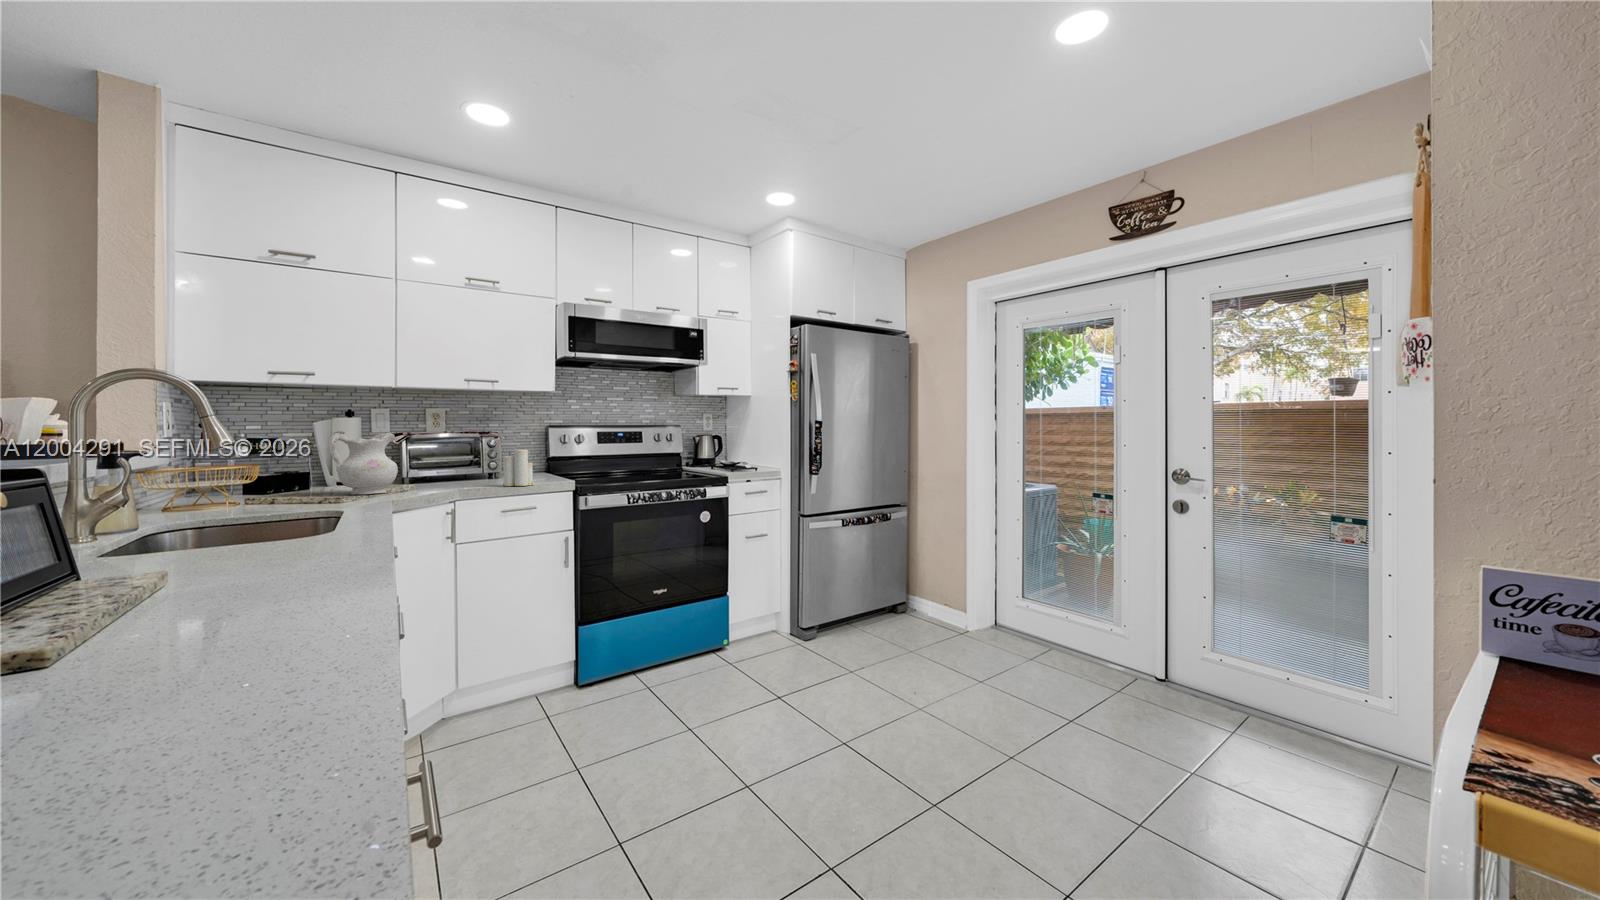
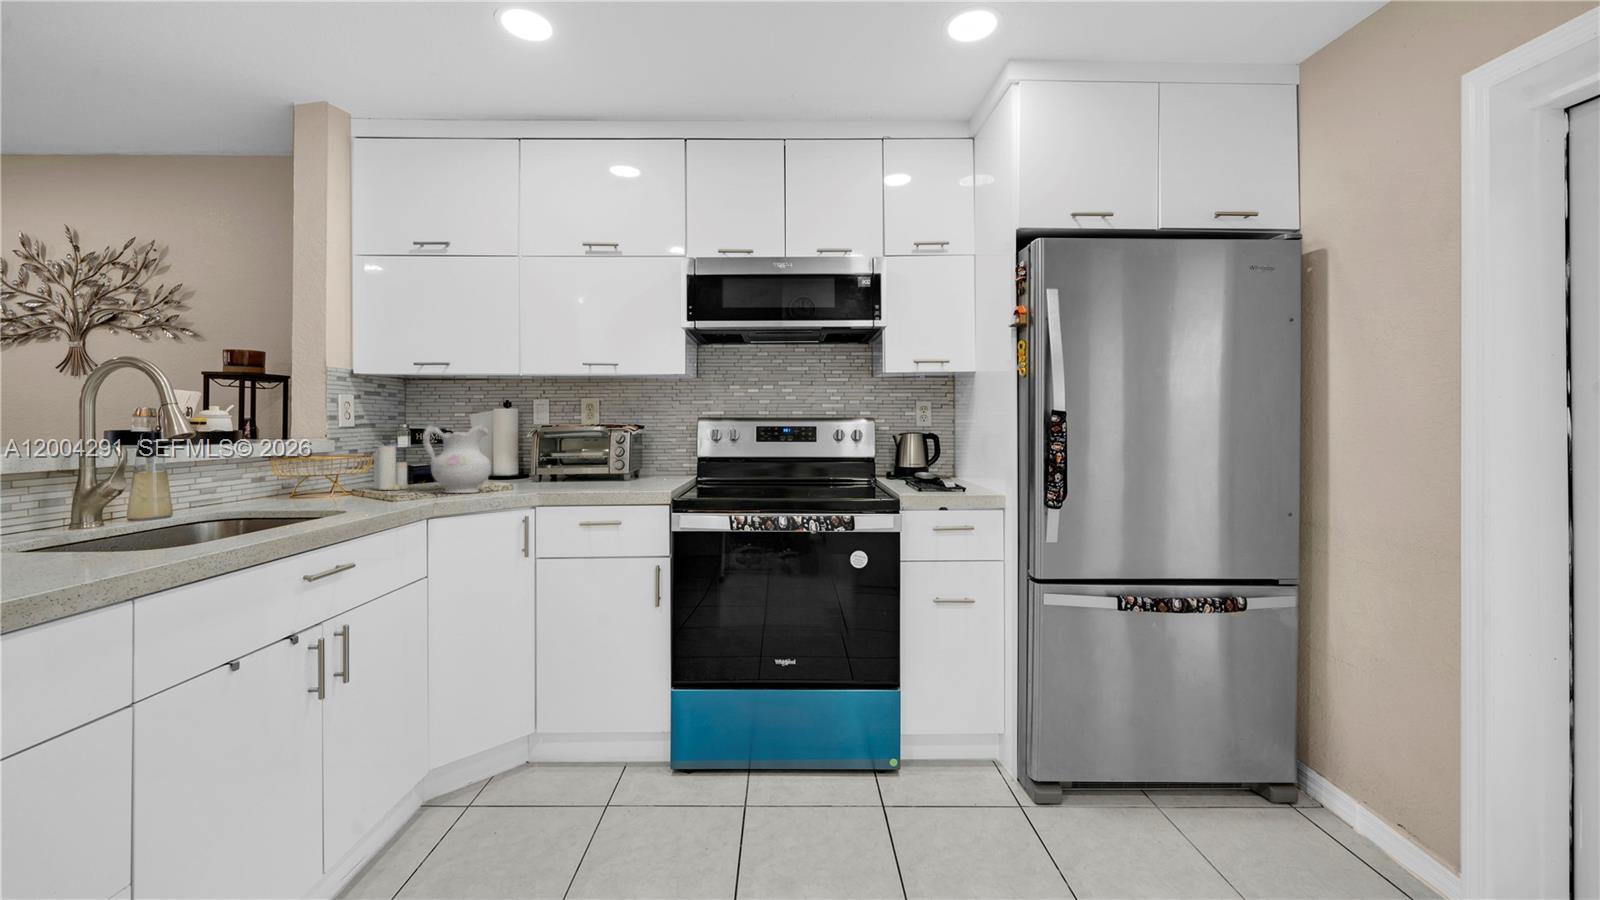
candle: present [503,449,535,486] -> present [374,446,407,490]

